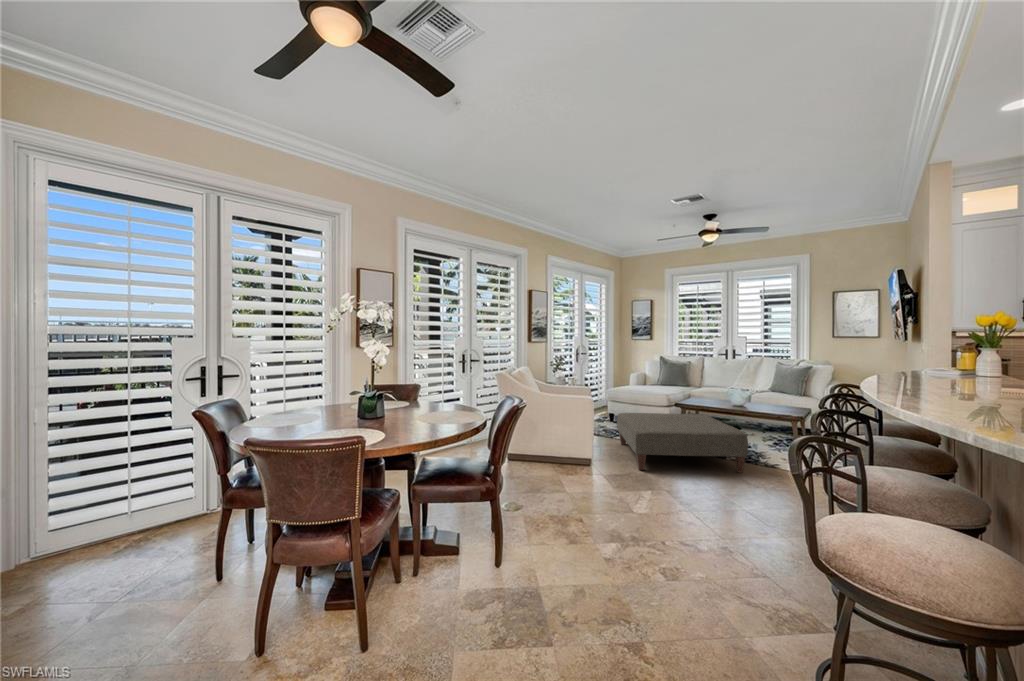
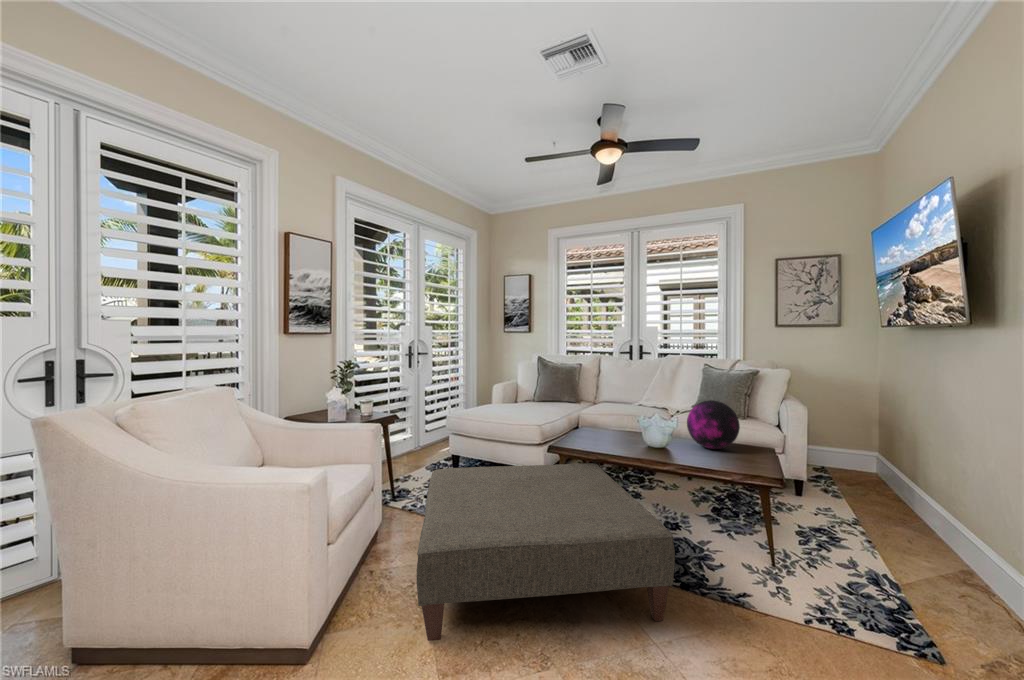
decorative orb: none [761,383,793,410] -> present [687,400,740,449]

